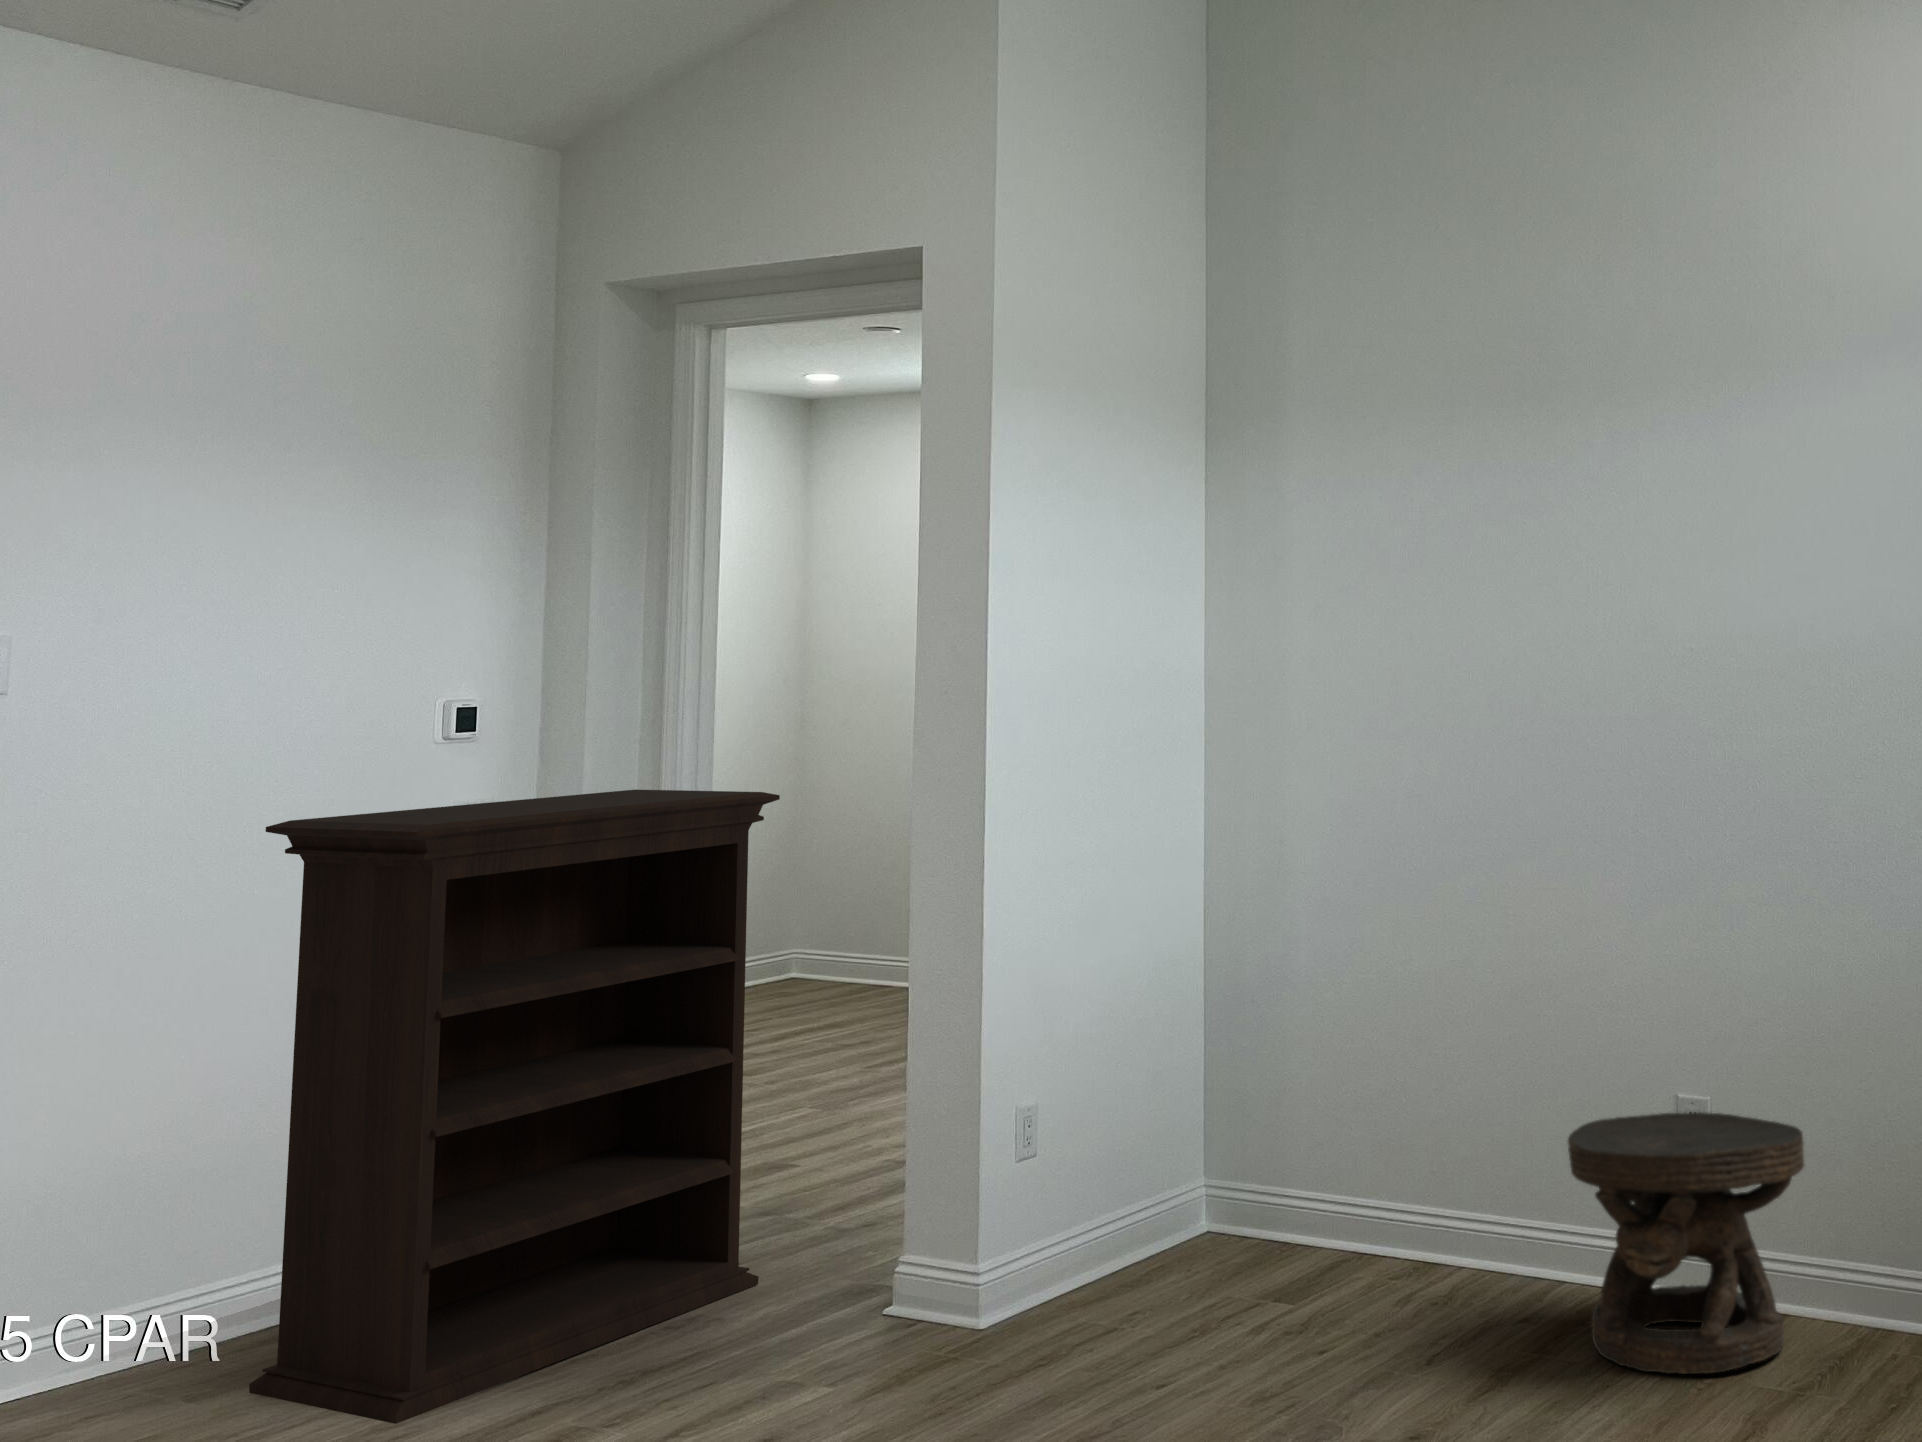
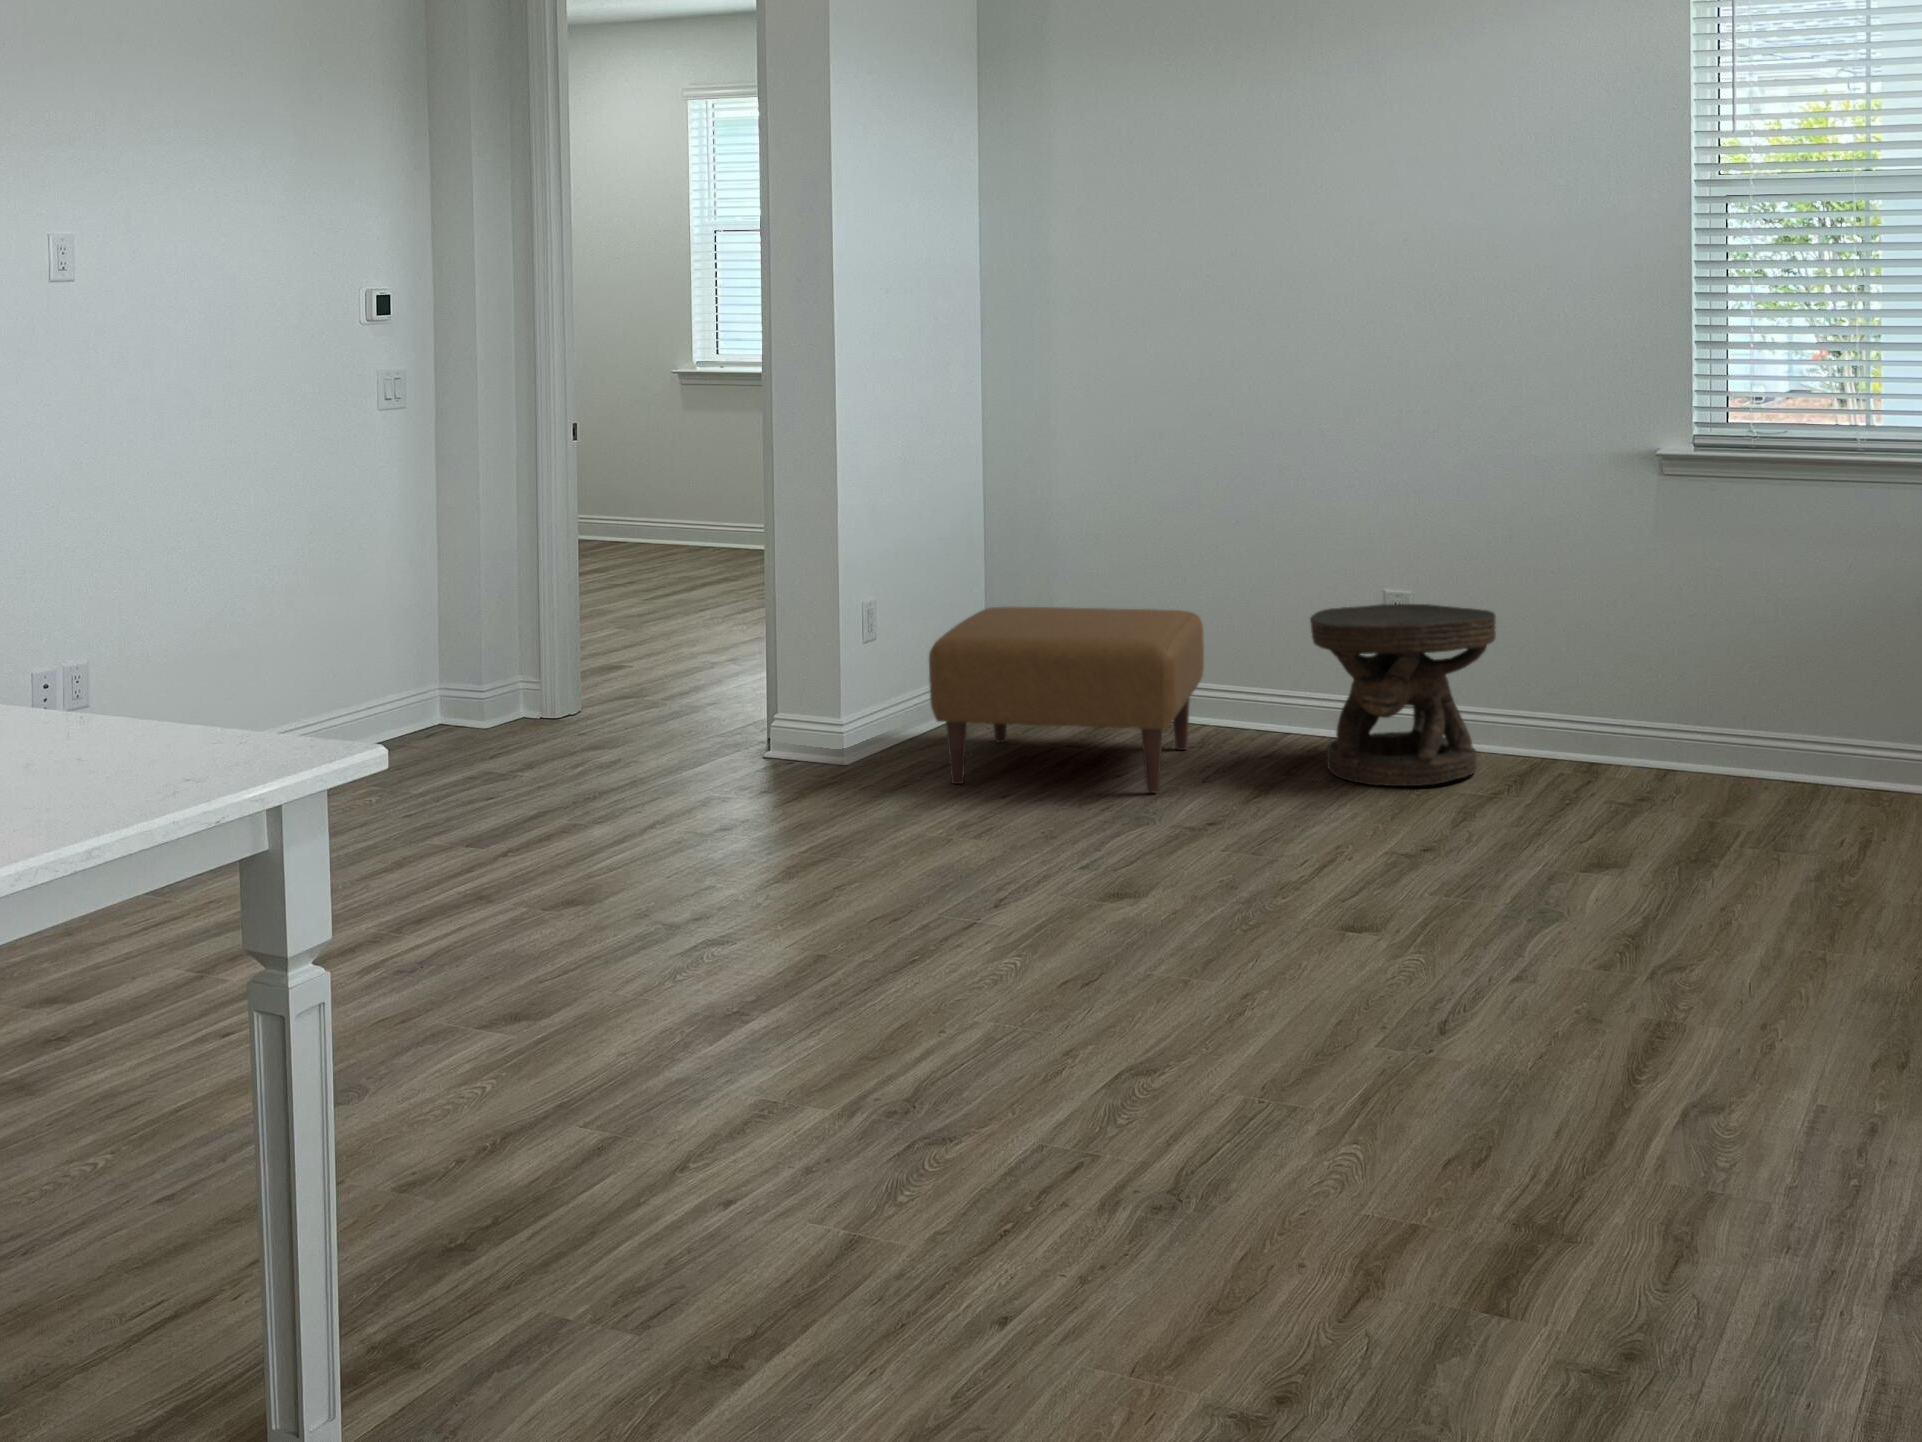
bookshelf: present [249,790,780,1424] -> none [281,361,650,825]
ottoman: none [1075,1108,1447,1380] -> present [929,607,1204,792]

